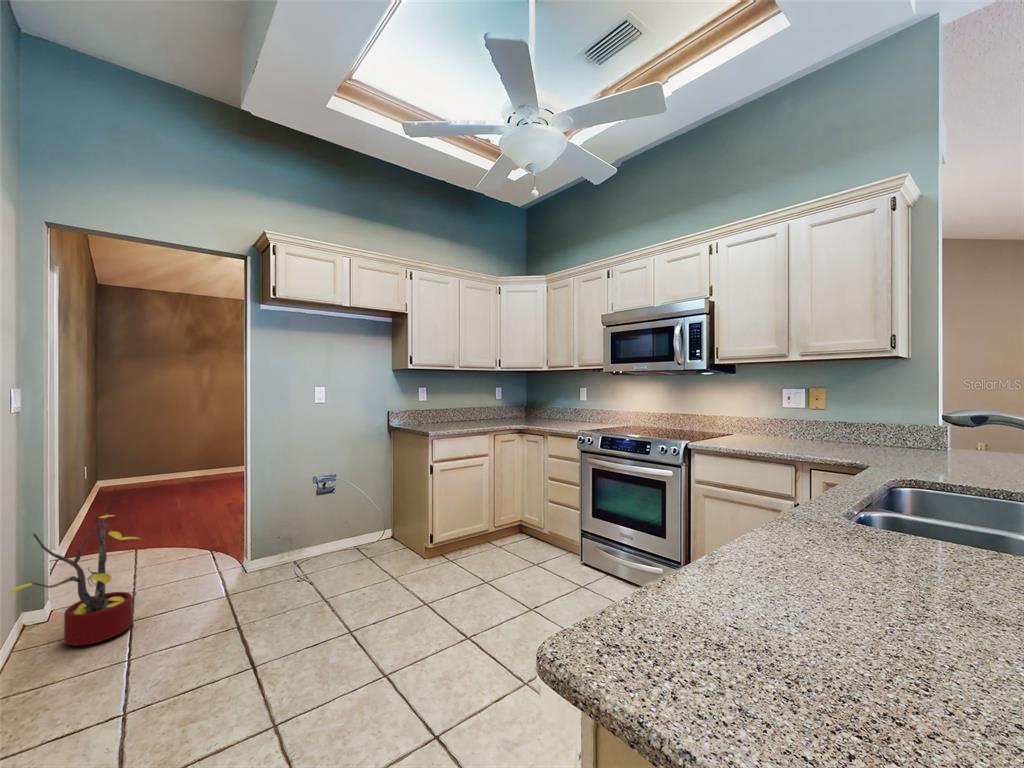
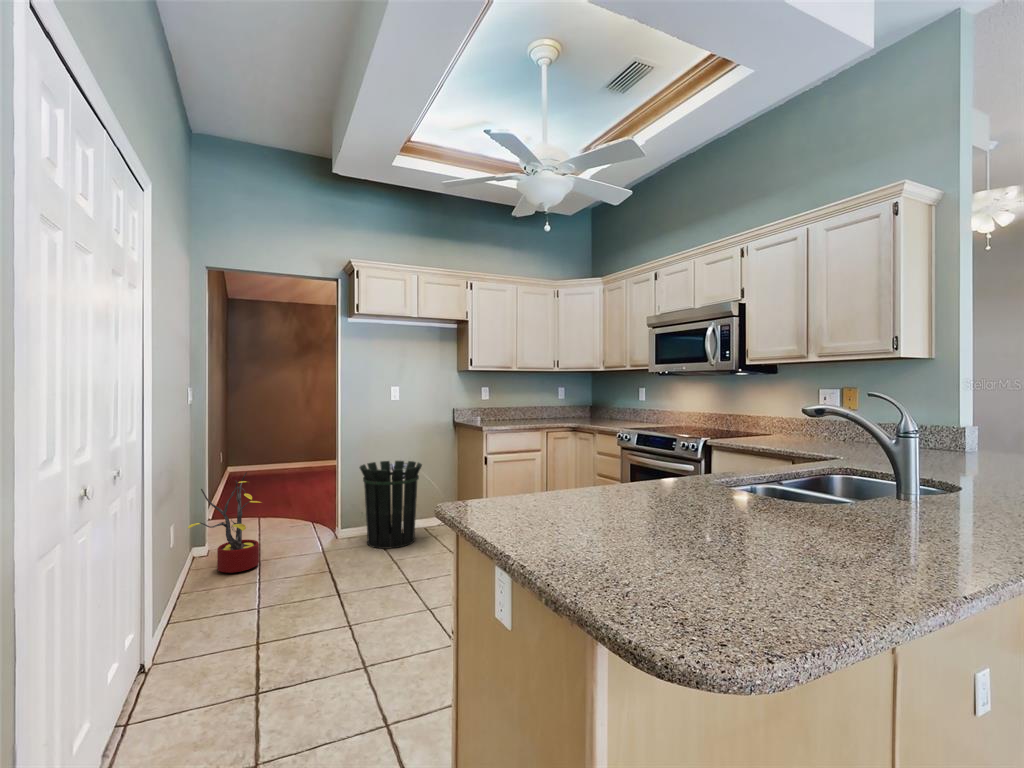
waste bin: none [276,473,356,582] -> present [360,461,422,549]

